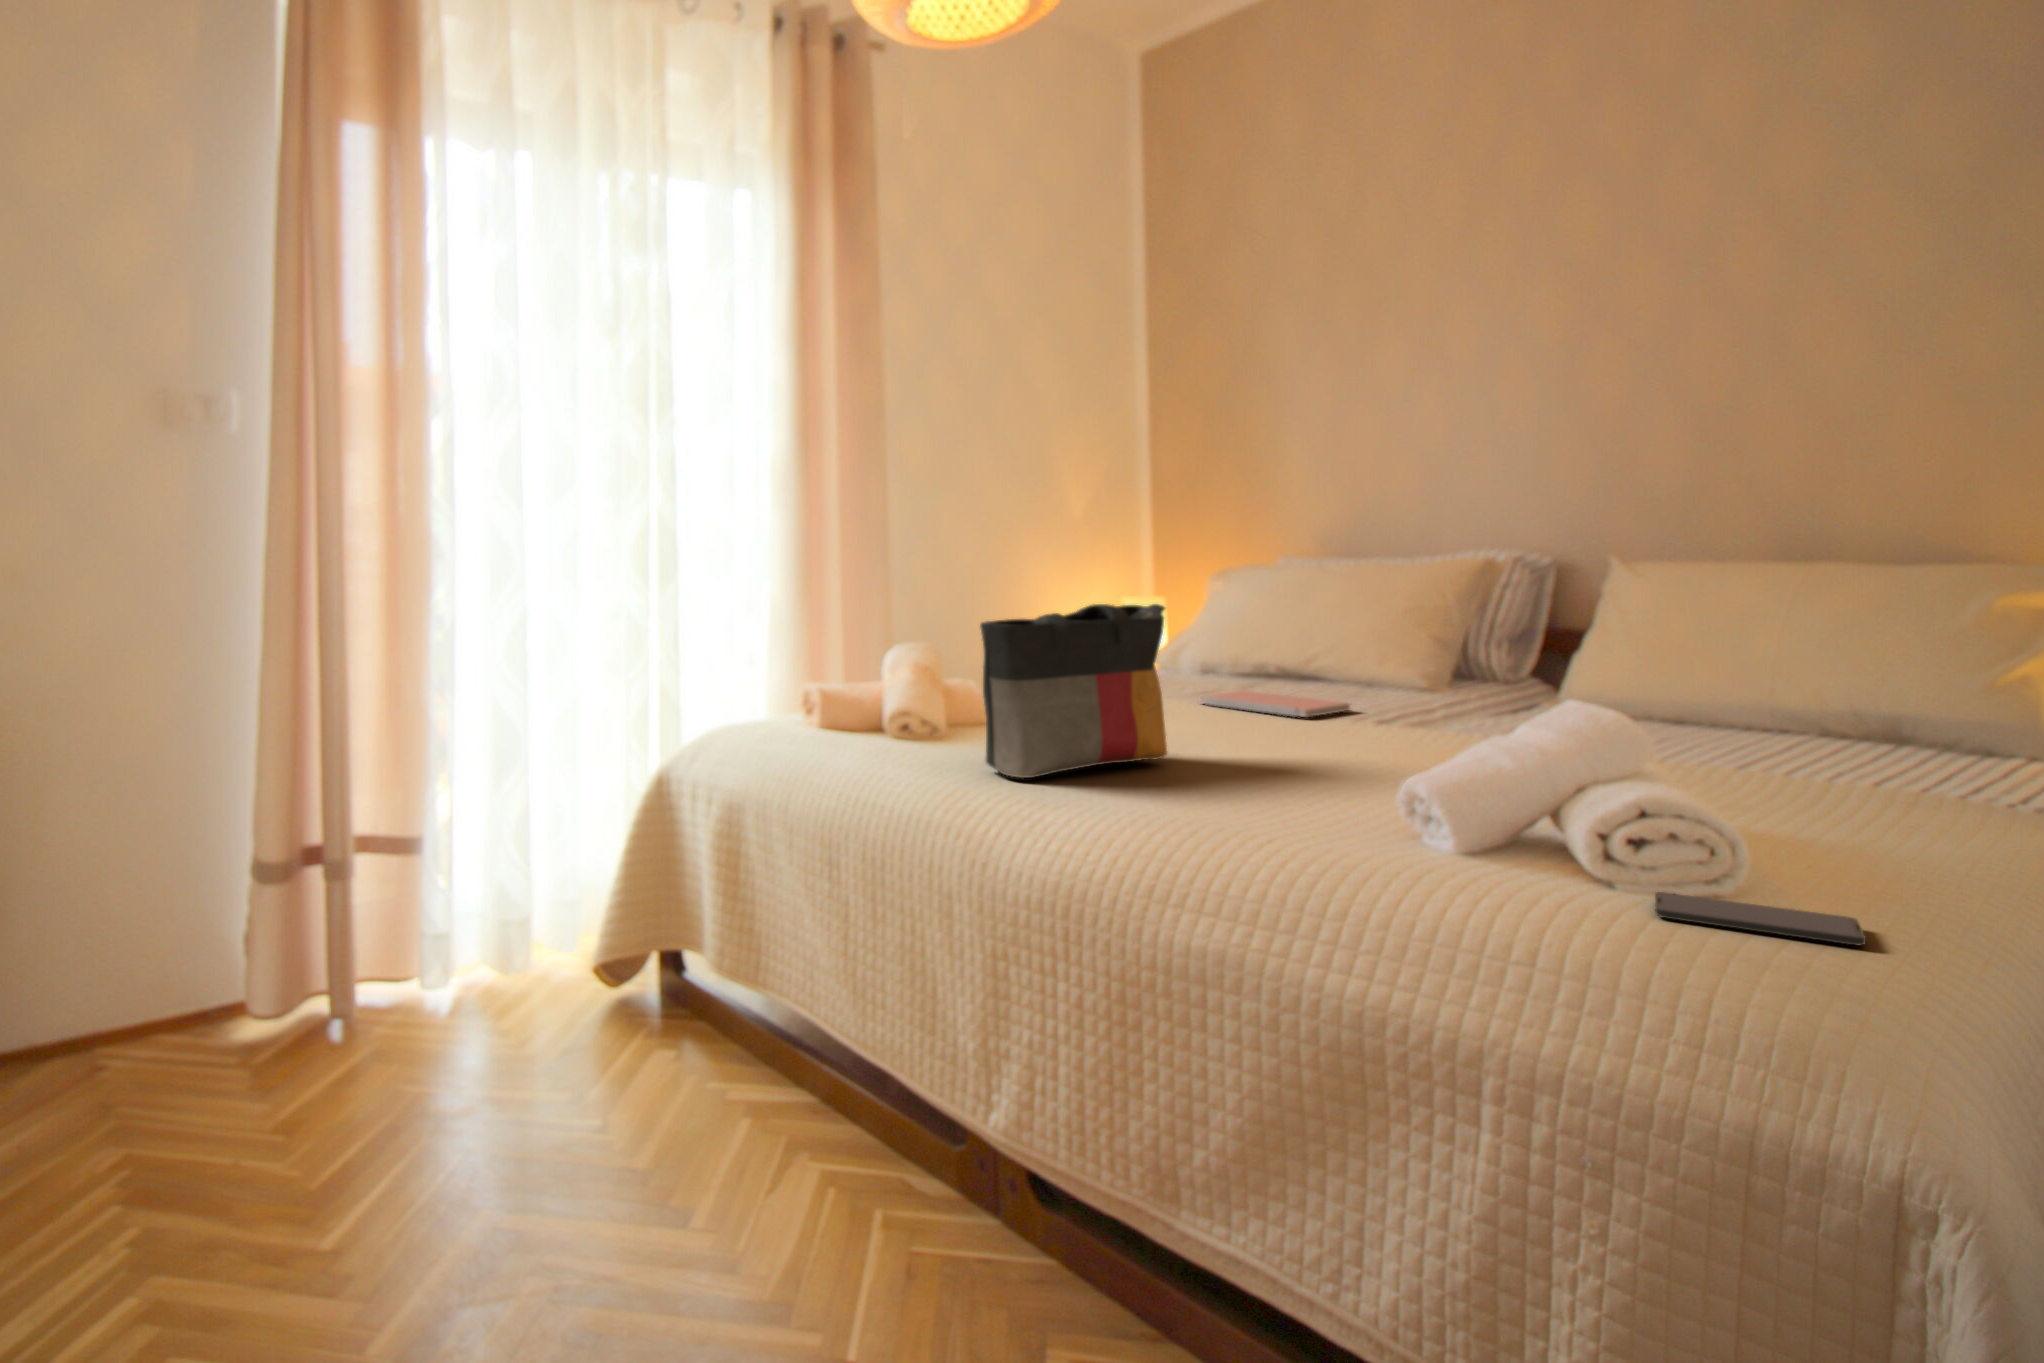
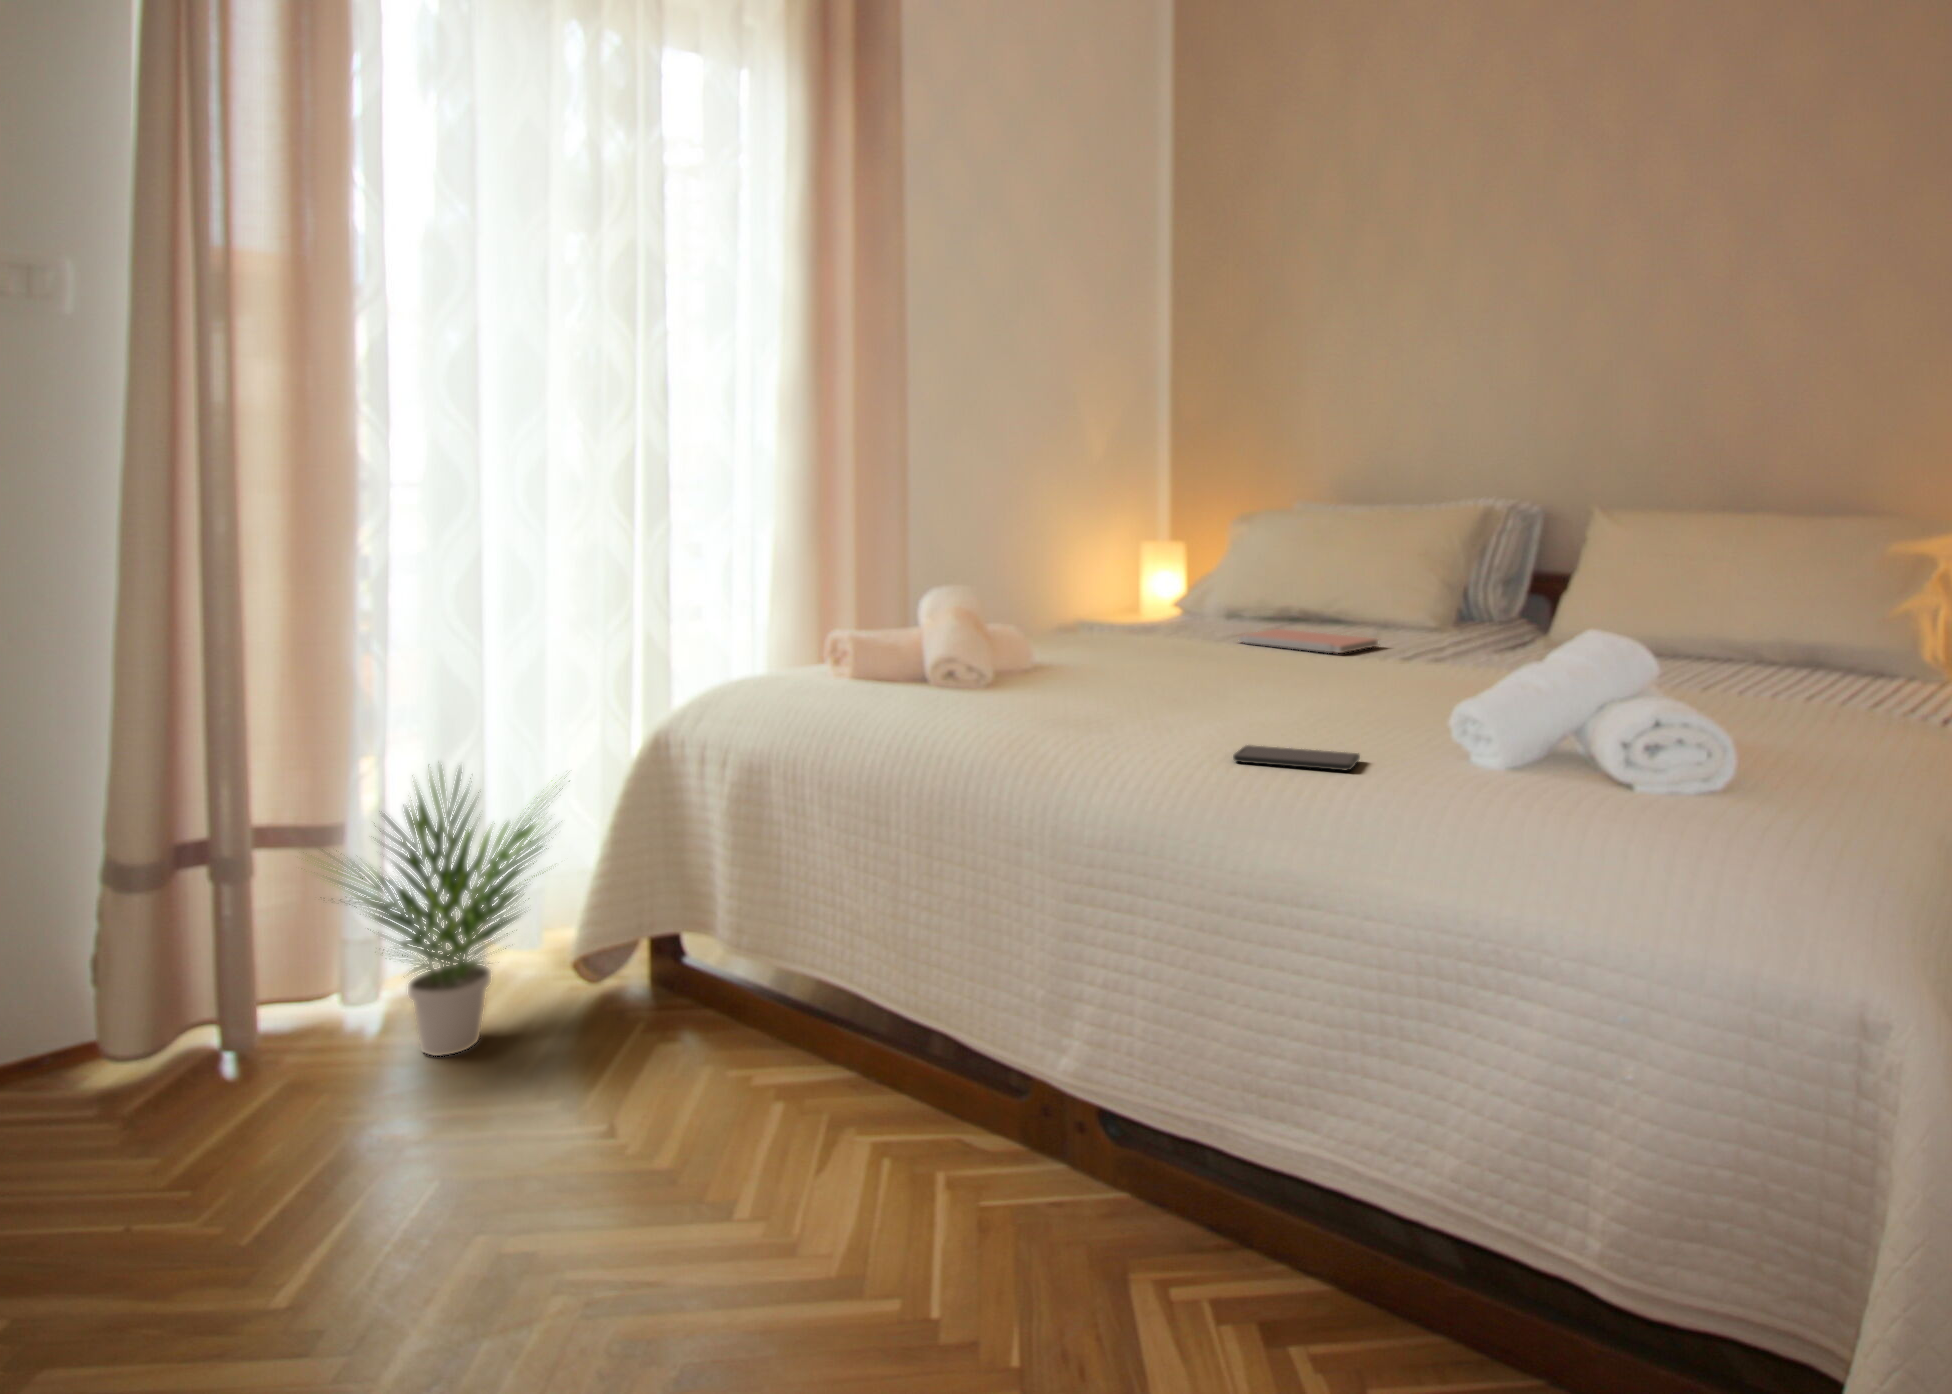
tote bag: present [980,604,1167,778] -> none [1047,540,1228,718]
potted plant: none [381,789,587,1040] -> present [306,770,565,1056]
smartphone: present [1655,892,1866,945] -> present [1233,745,1360,770]

